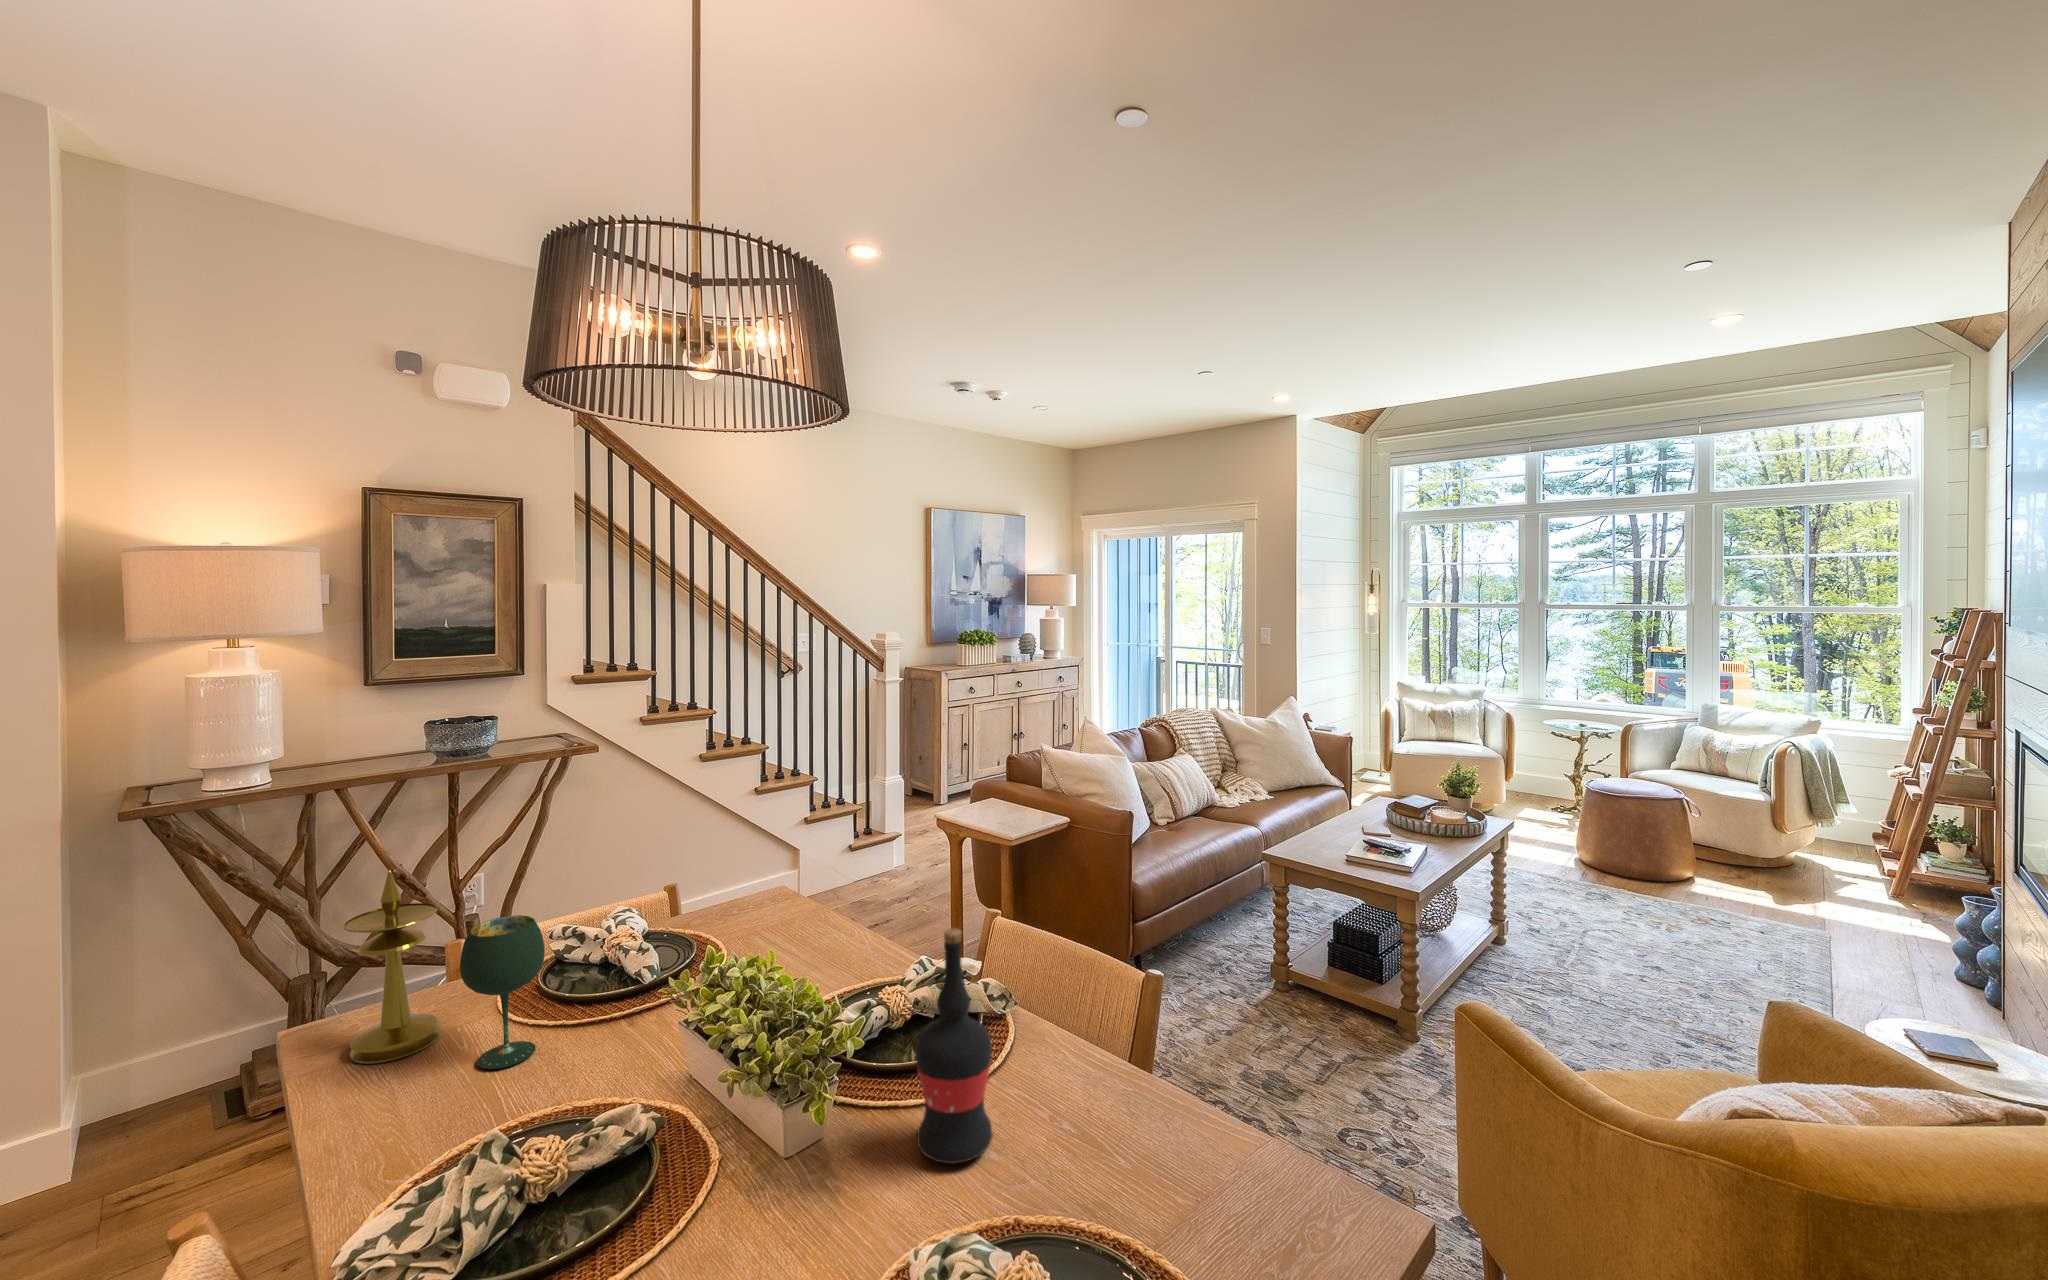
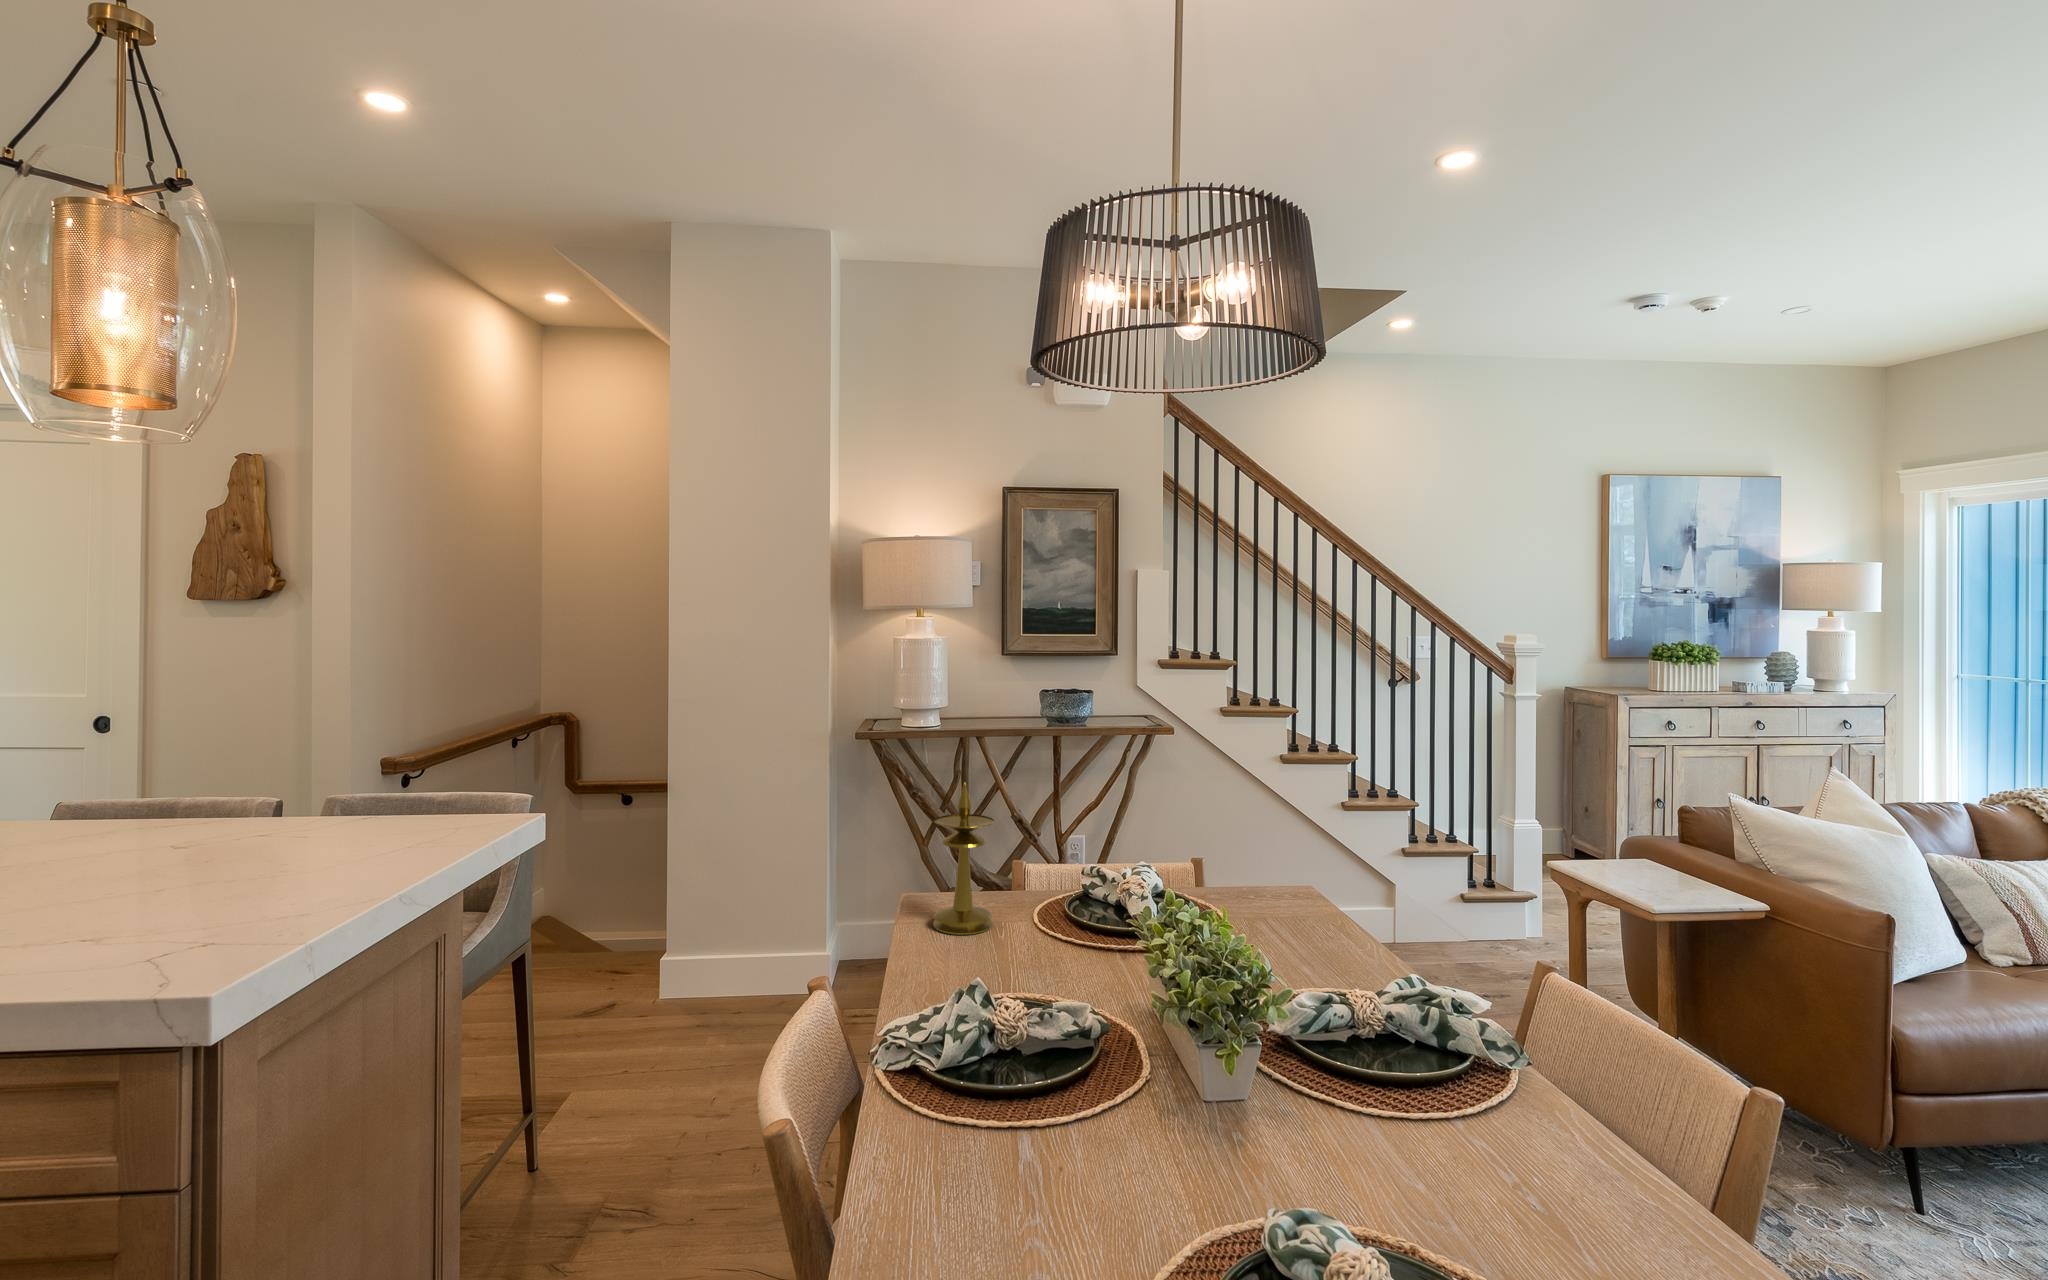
wine glass: present [460,915,545,1069] -> none [998,836,1060,962]
wine bottle: present [916,928,993,1164] -> none [1333,913,1429,1175]

